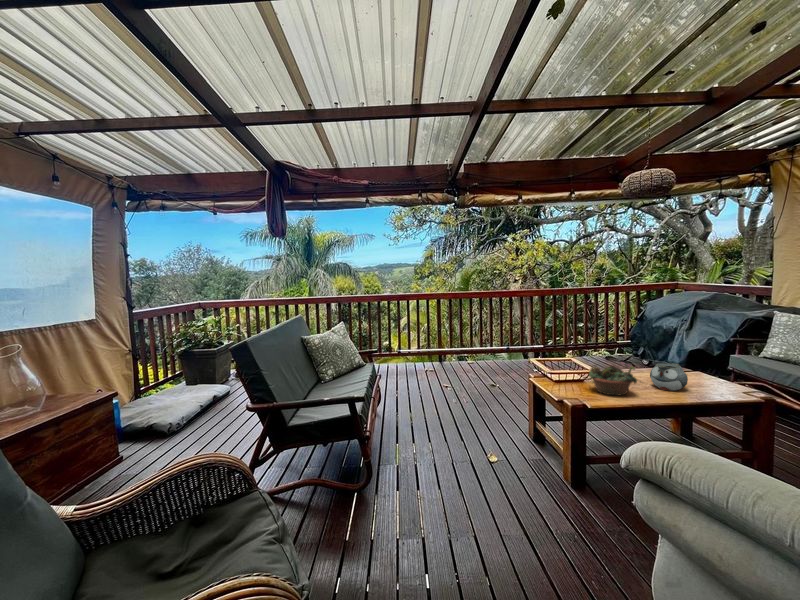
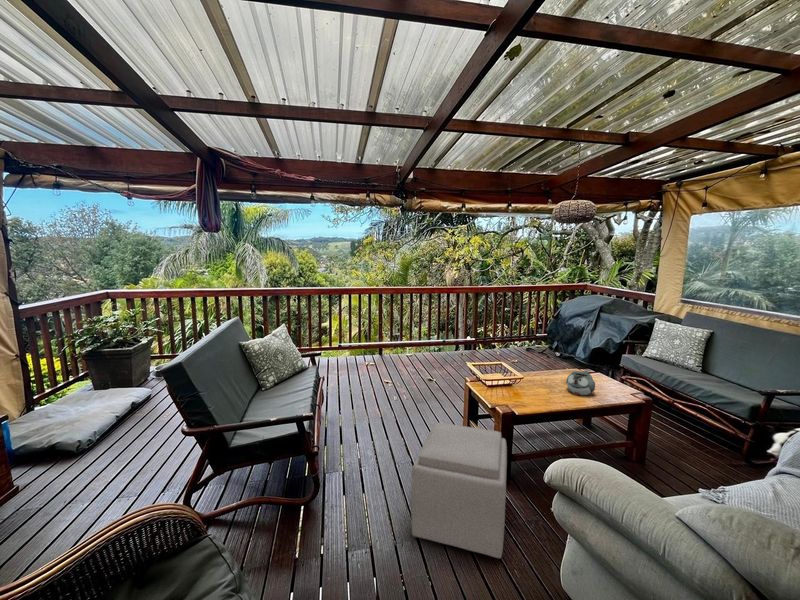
succulent planter: present [589,362,637,395] -> none [518,372,562,402]
ottoman: none [463,411,574,558] -> present [411,423,507,558]

